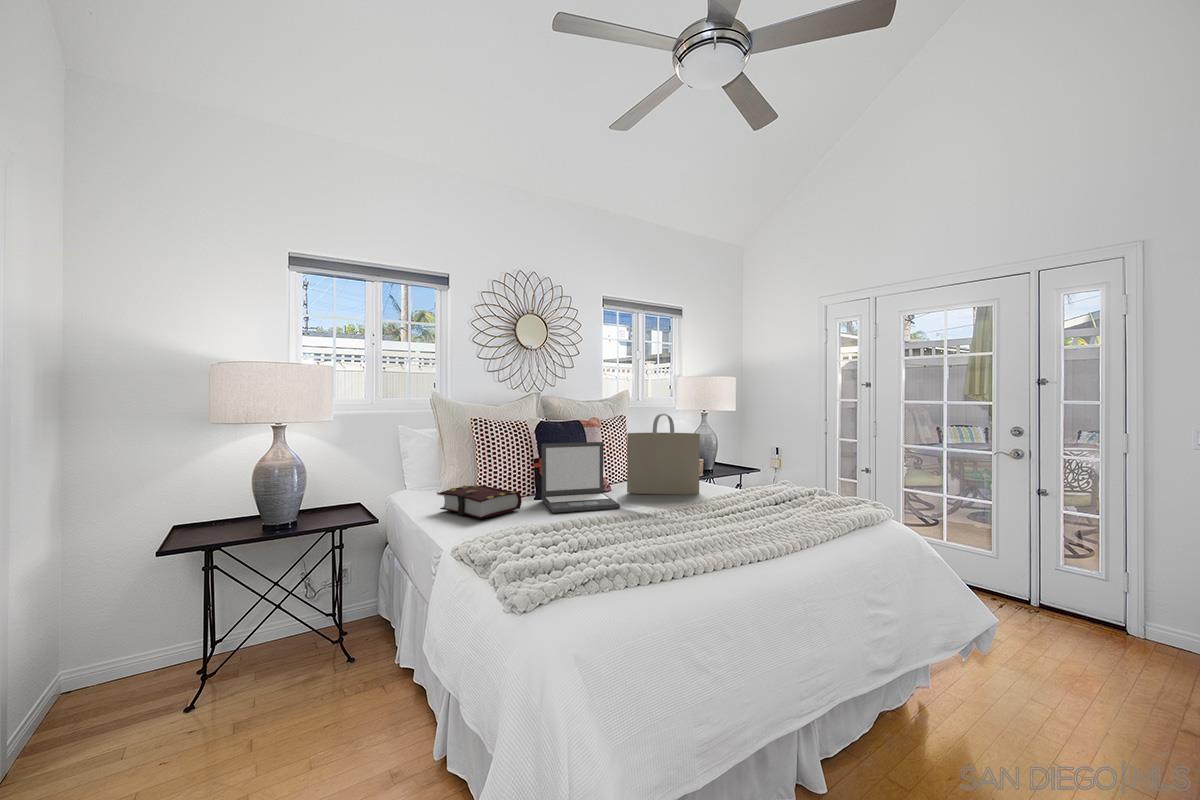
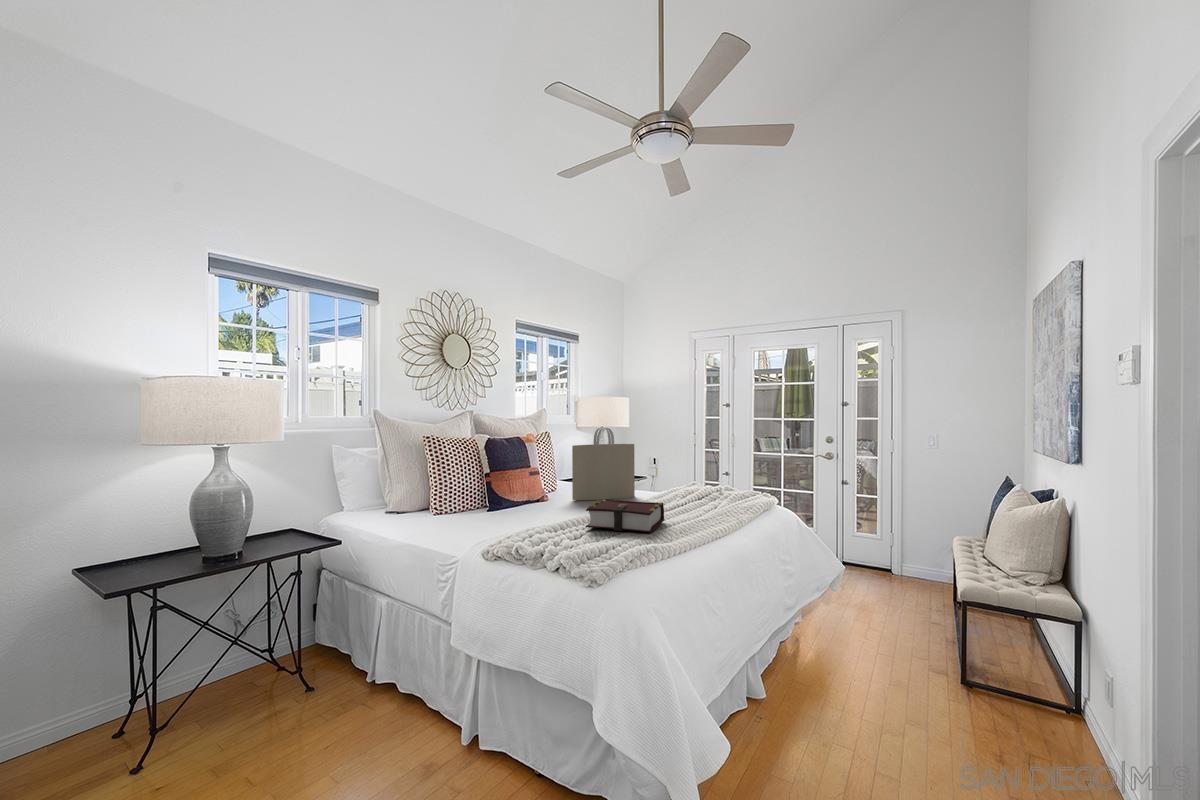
laptop: present [542,442,620,513] -> none [497,454,576,521]
book: present [440,485,521,518] -> present [586,499,664,532]

